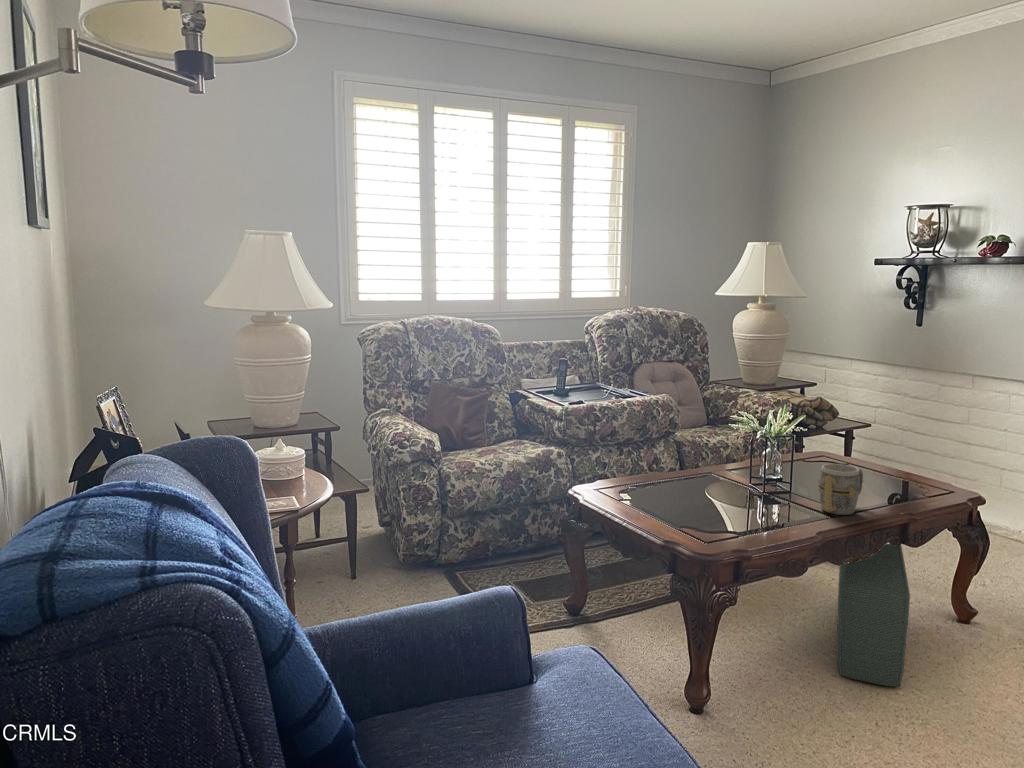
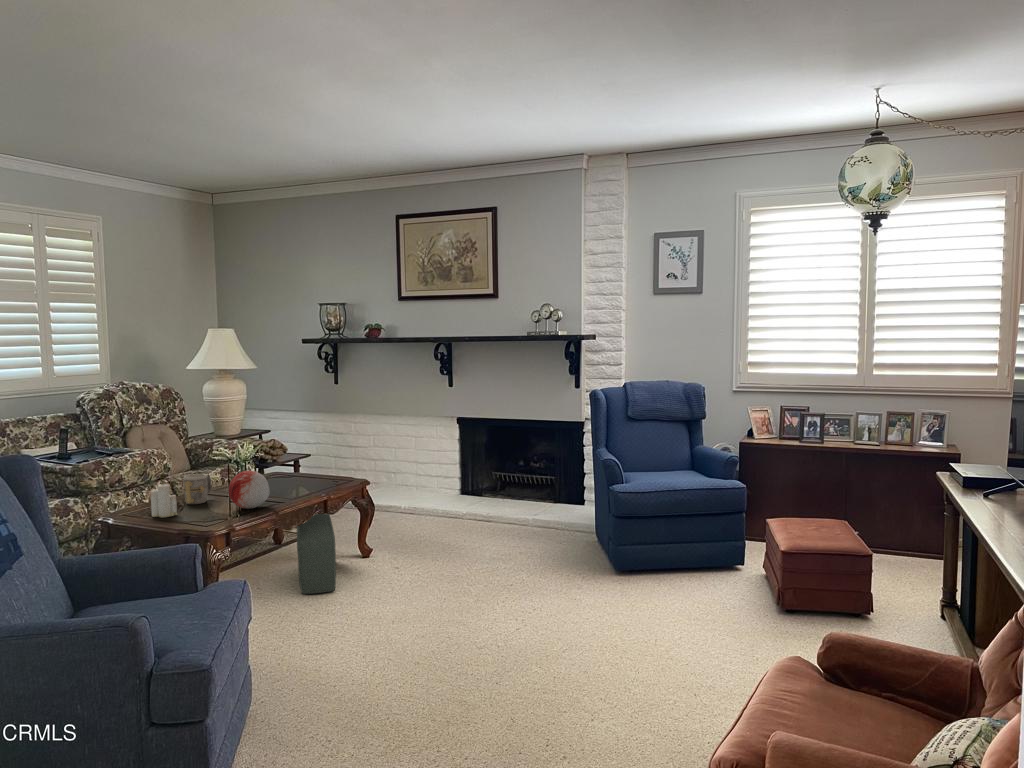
candle: none [624,455,658,507] -> present [151,484,177,517]
decorative orb: none [734,457,800,518] -> present [229,471,270,509]
mug: present [818,464,863,515] -> present [183,474,212,504]

